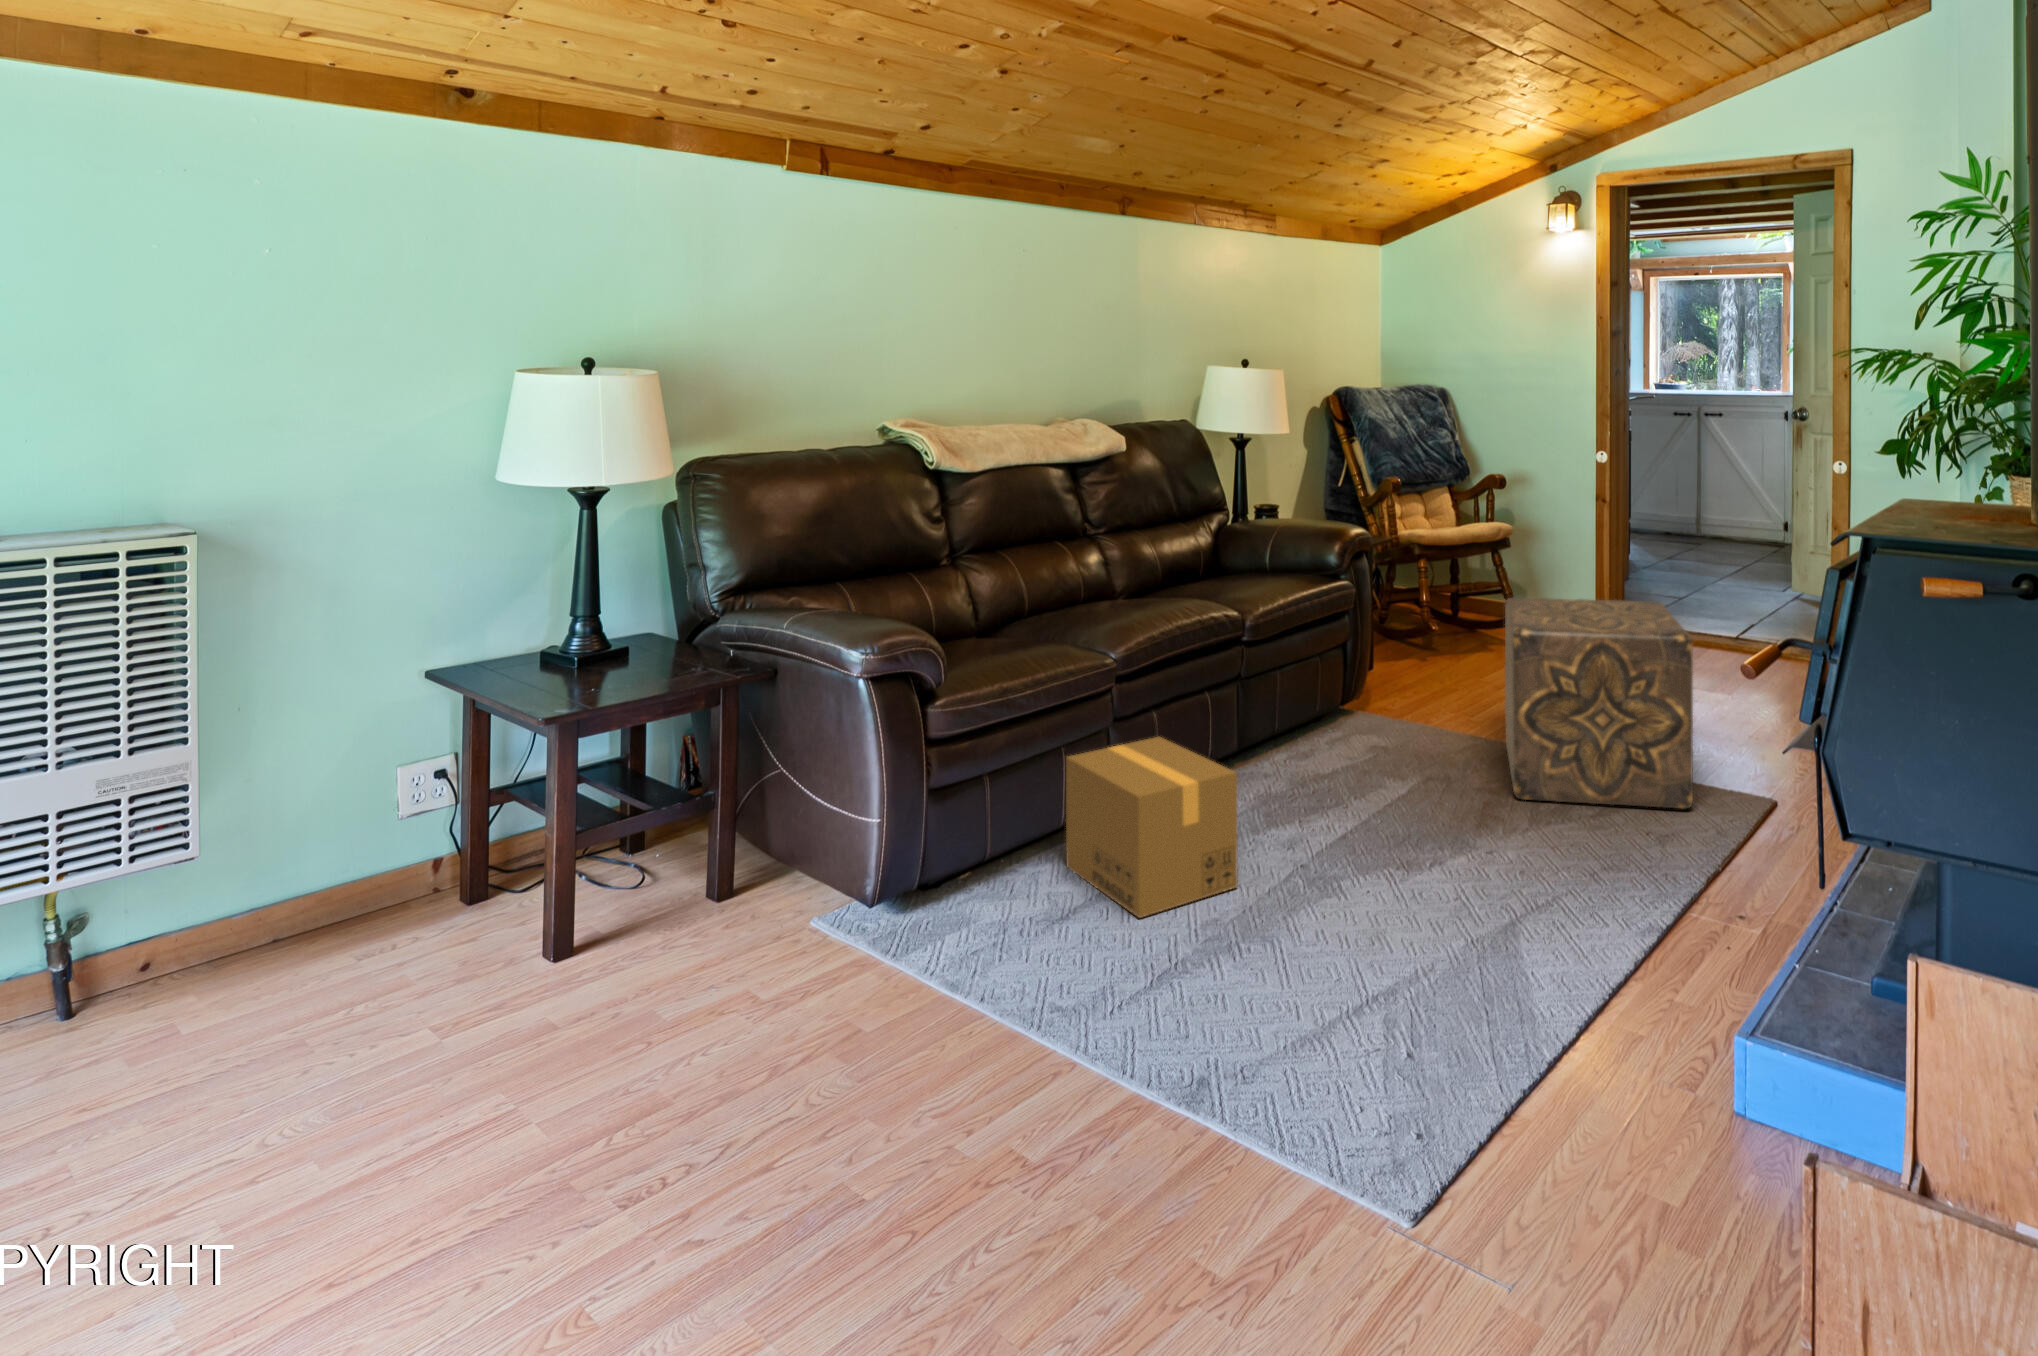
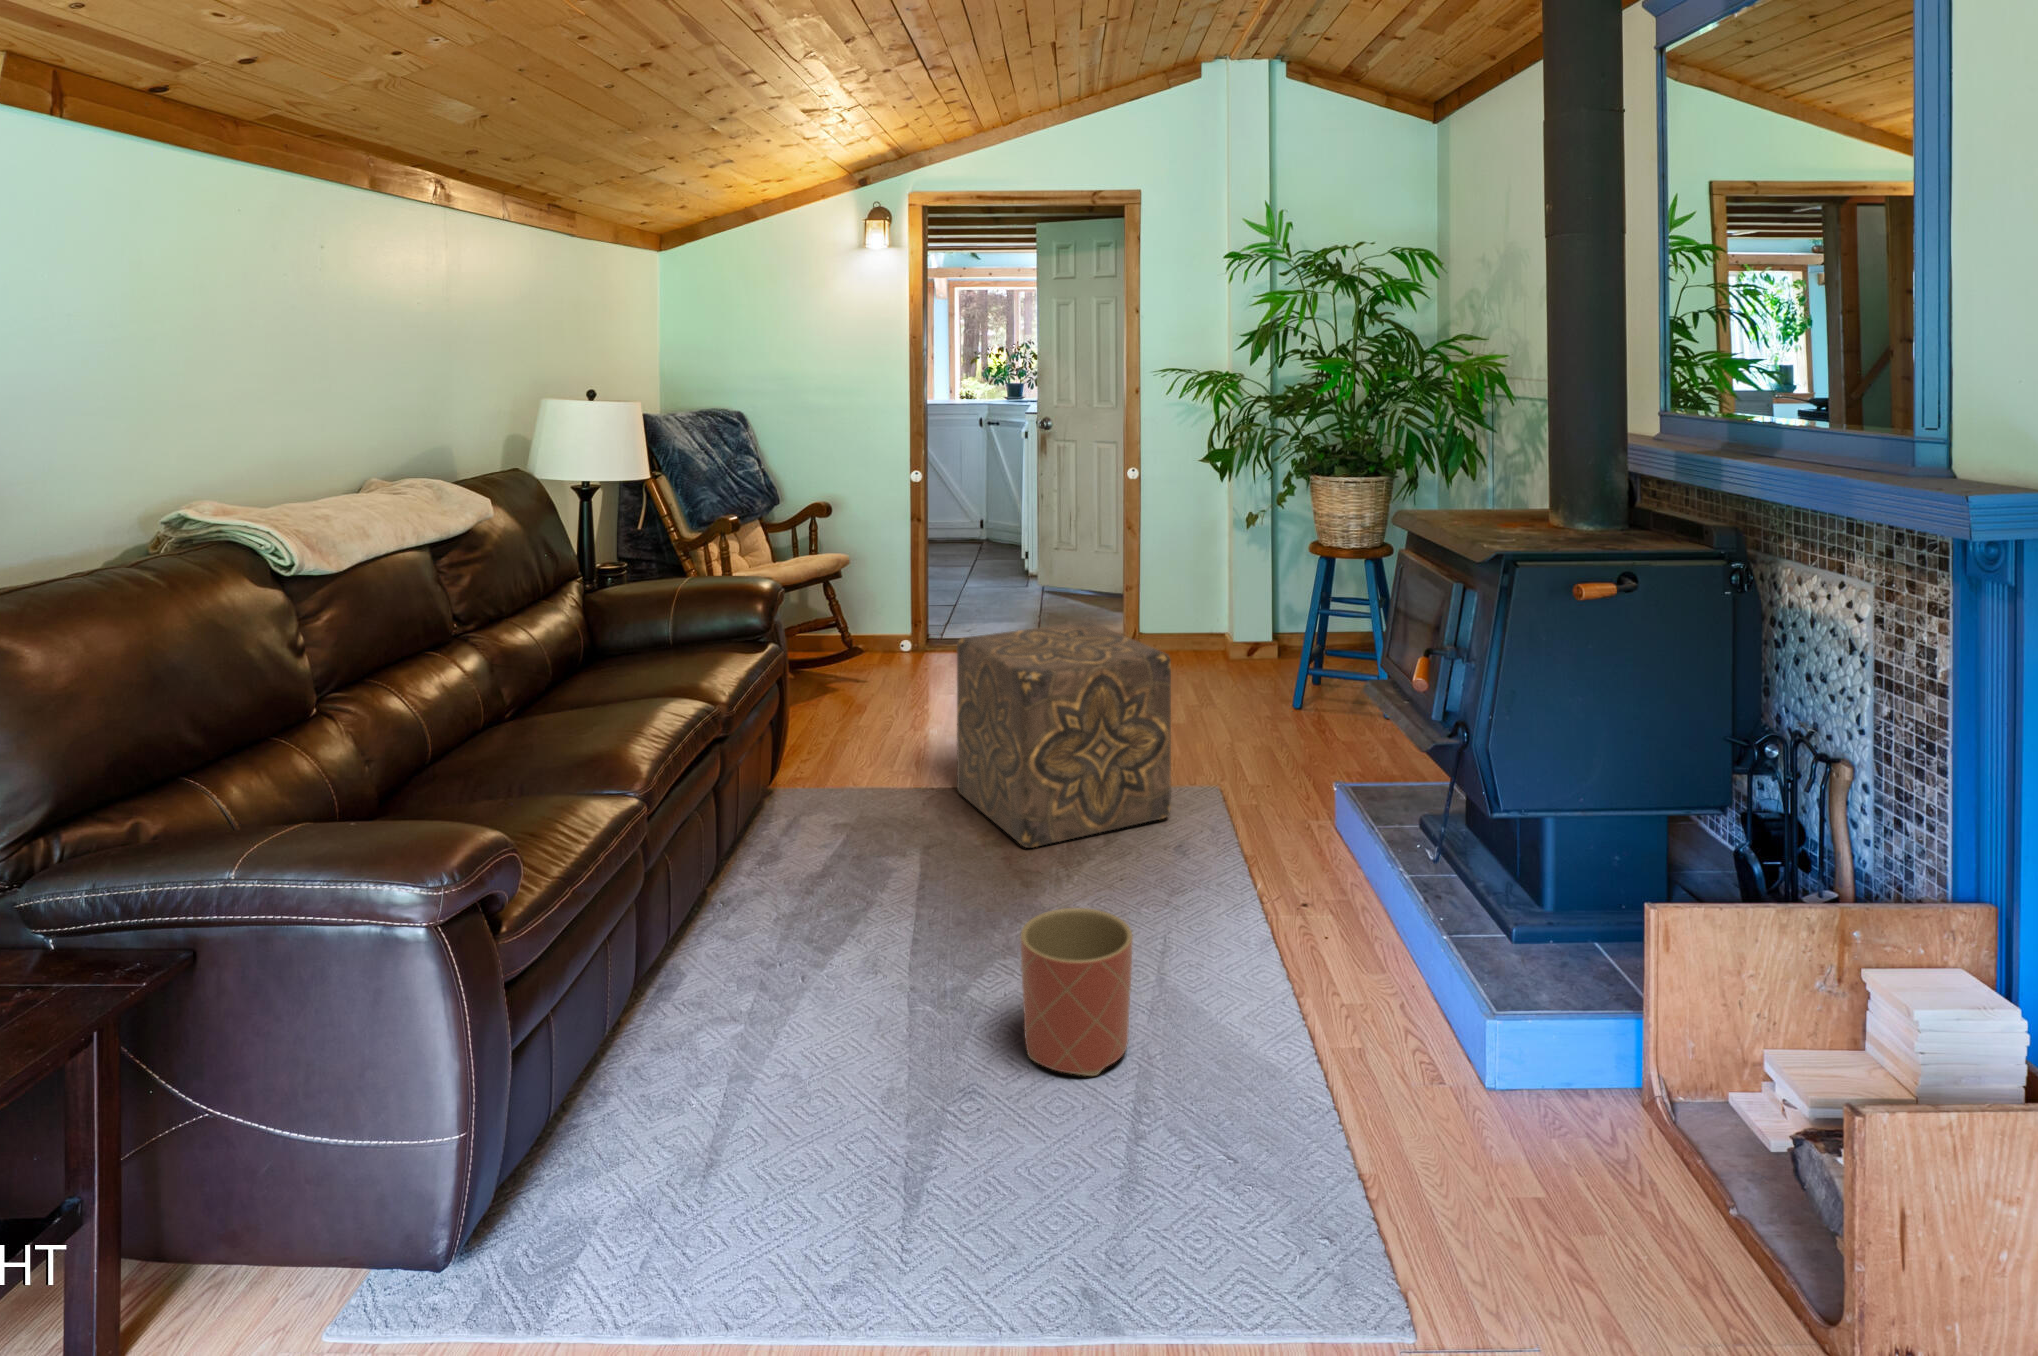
cardboard box: present [1066,737,1238,918] -> none [639,889,875,1137]
planter: none [1336,813,1439,957] -> present [1021,908,1133,1076]

